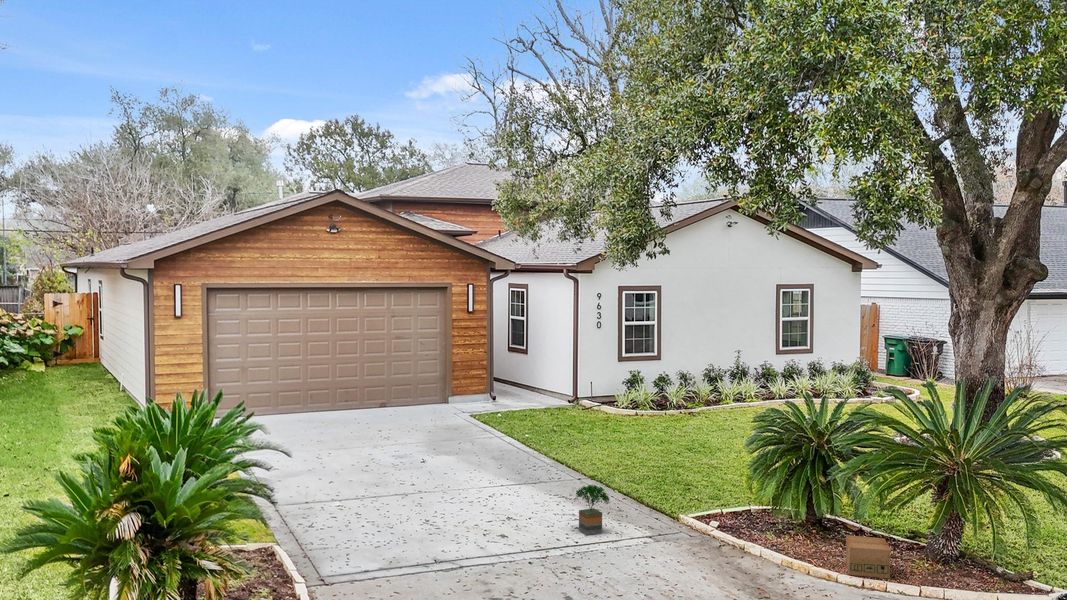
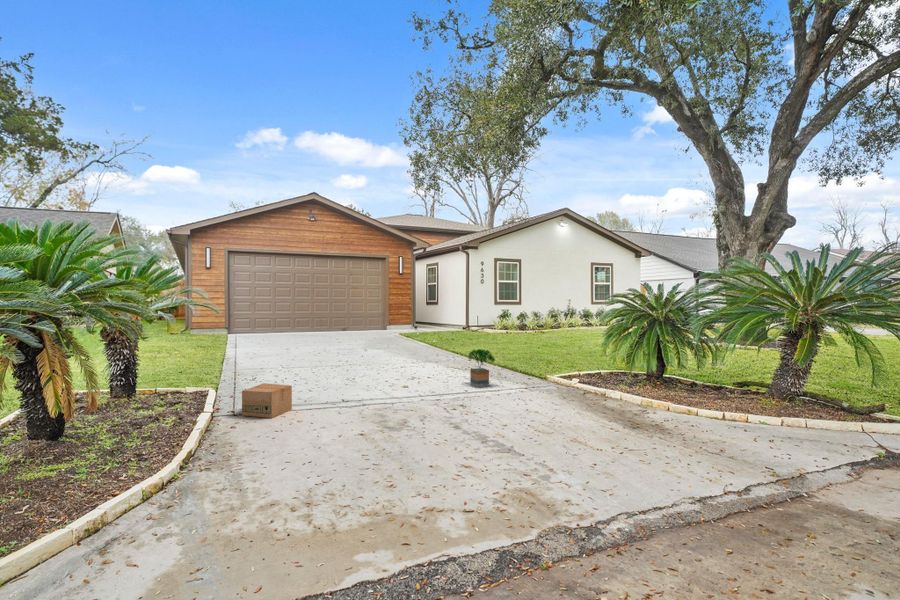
cardboard box: present [845,535,891,579] -> present [242,383,292,418]

